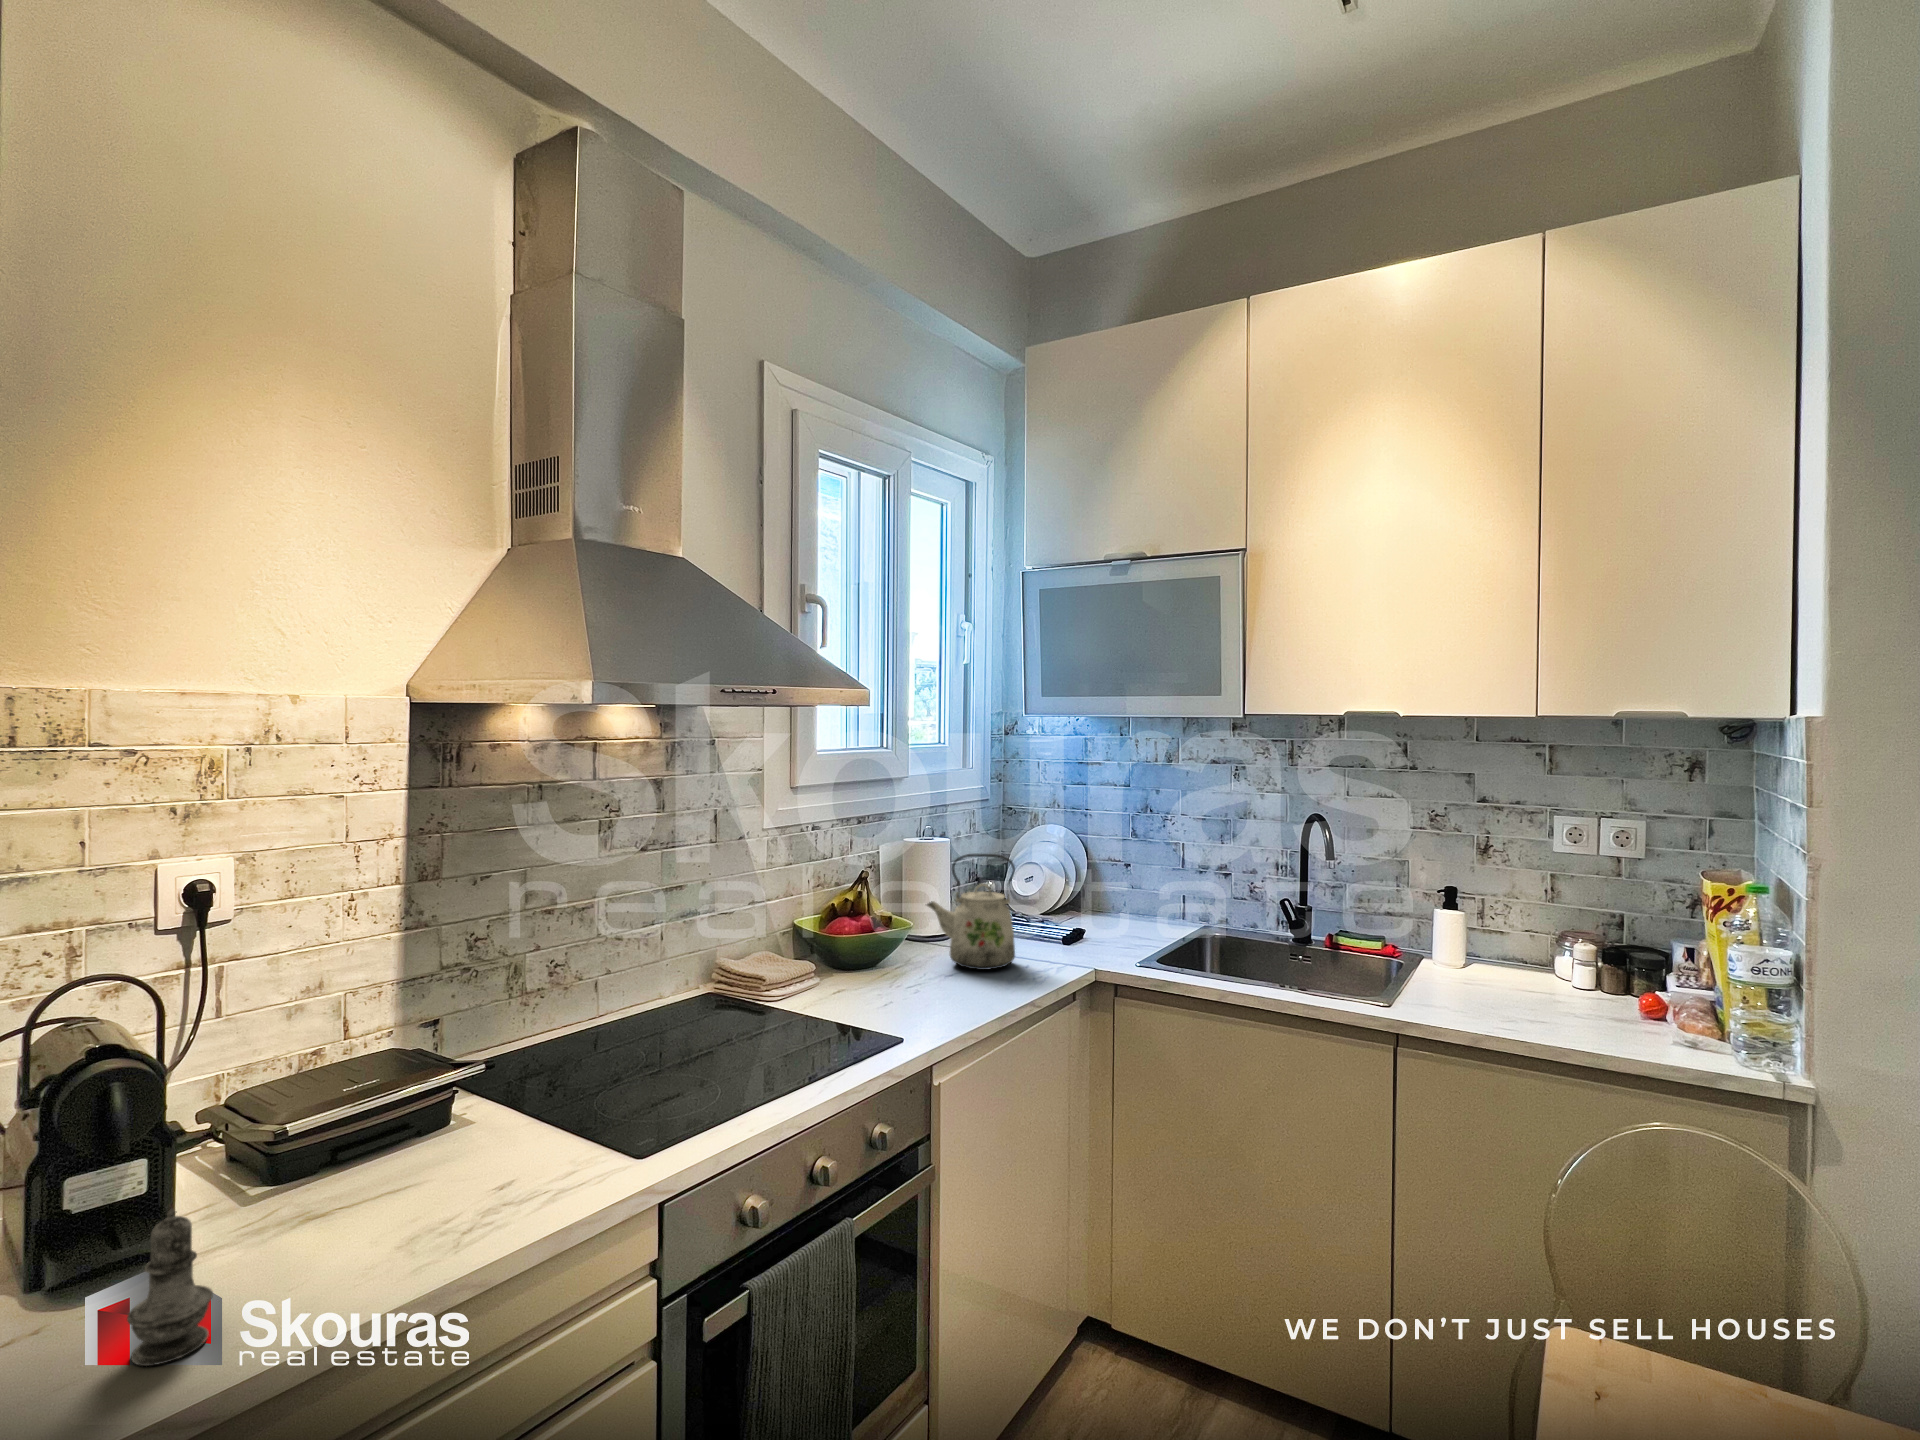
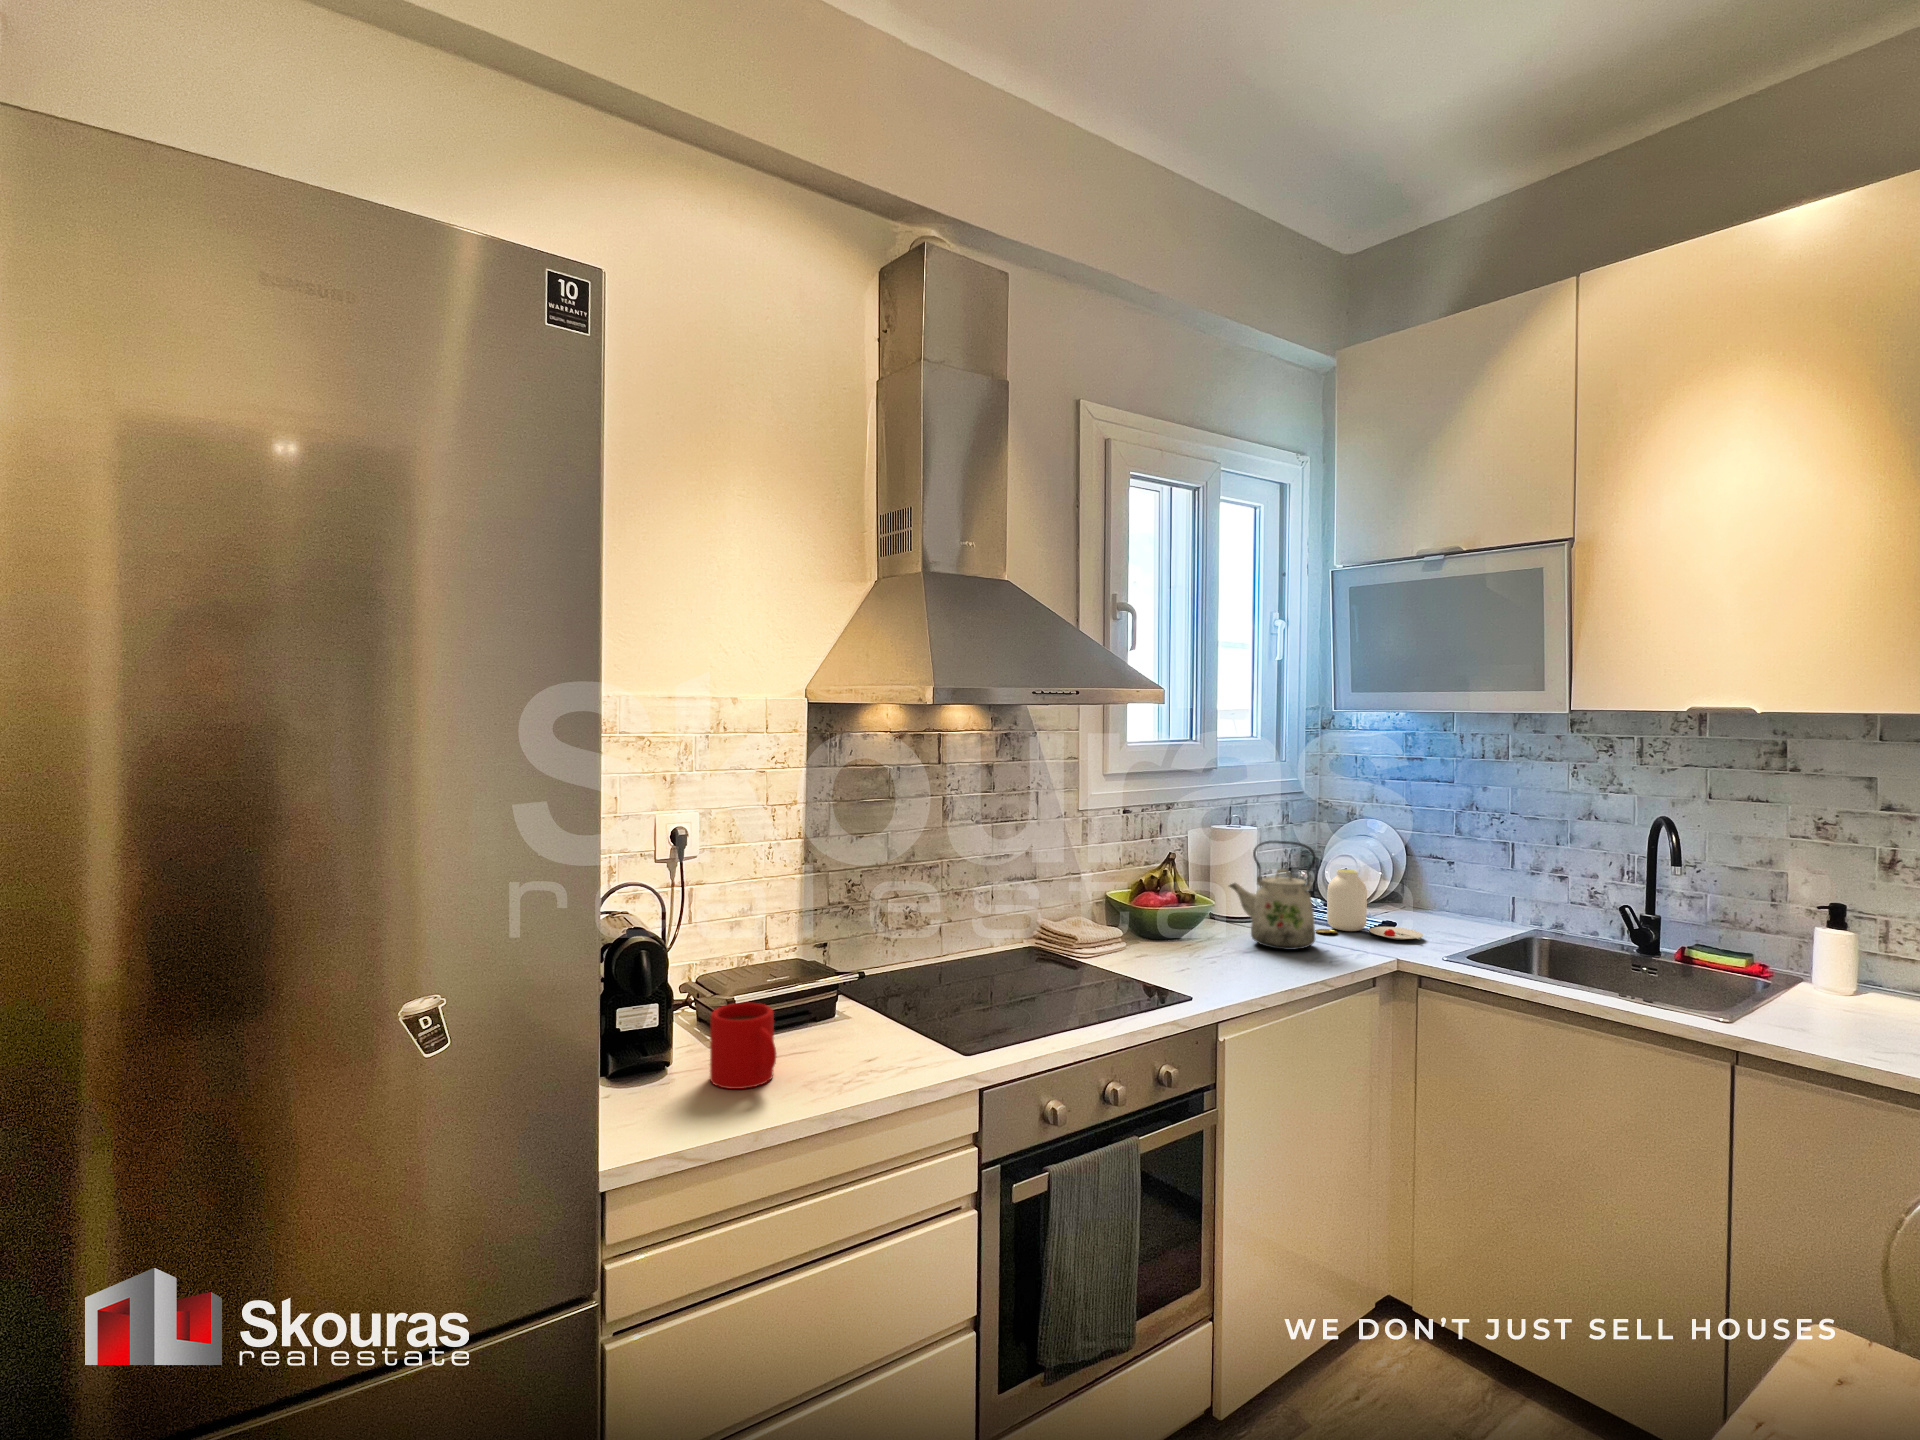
jar: none [1010,879,1112,948] -> present [1315,869,1423,940]
mug: none [243,1134,357,1274] -> present [710,1003,776,1089]
salt shaker: present [127,1209,213,1366] -> none [652,1029,696,1125]

